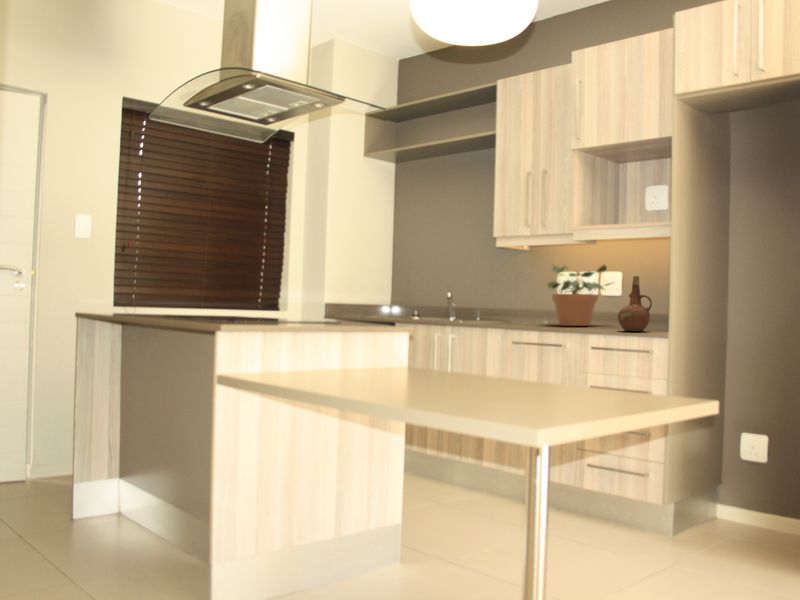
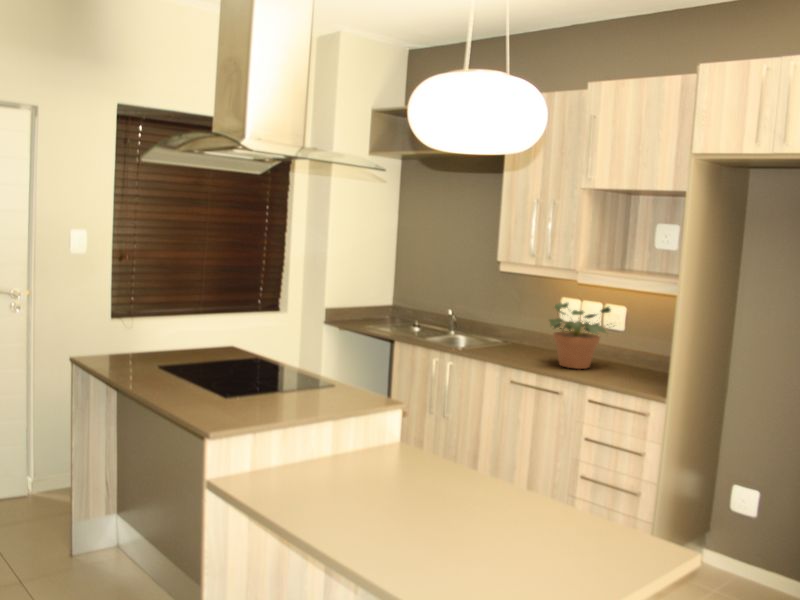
ceramic pitcher: present [618,276,652,331] -> none [617,333,653,390]

